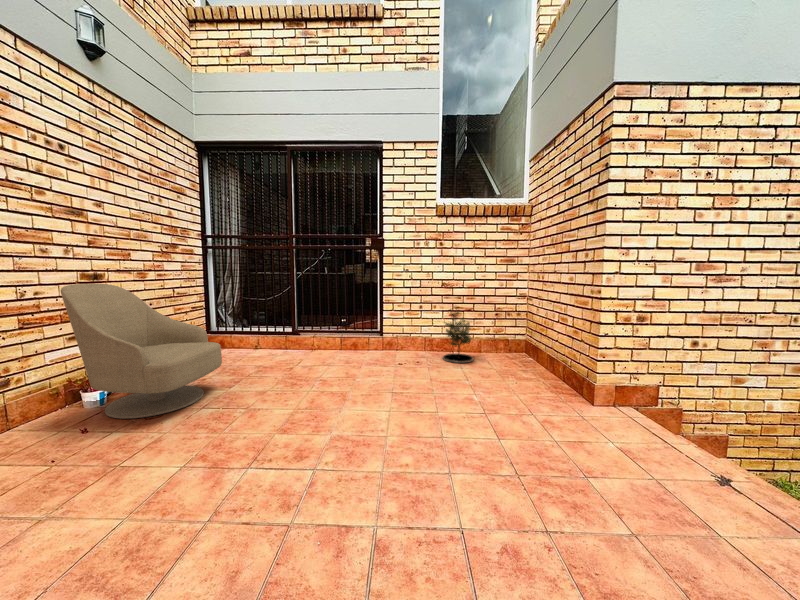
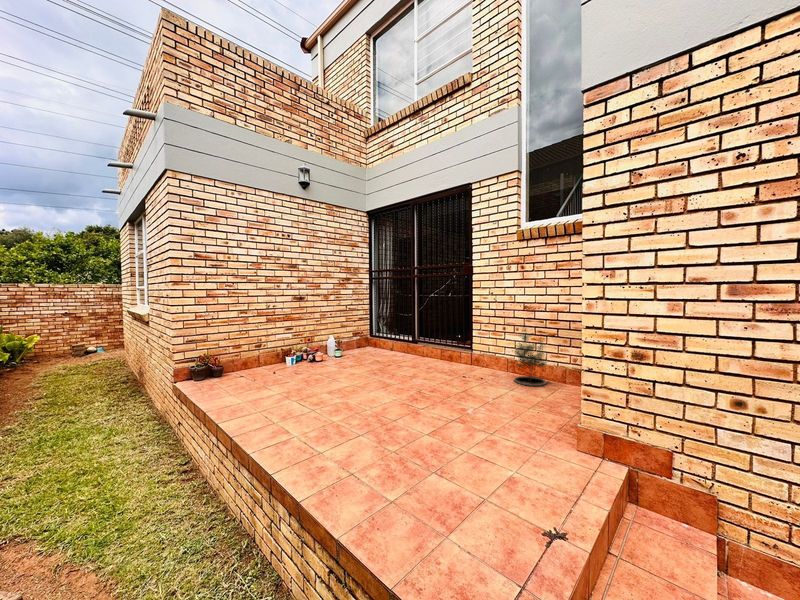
armchair: present [61,284,222,419] -> none [280,302,346,373]

